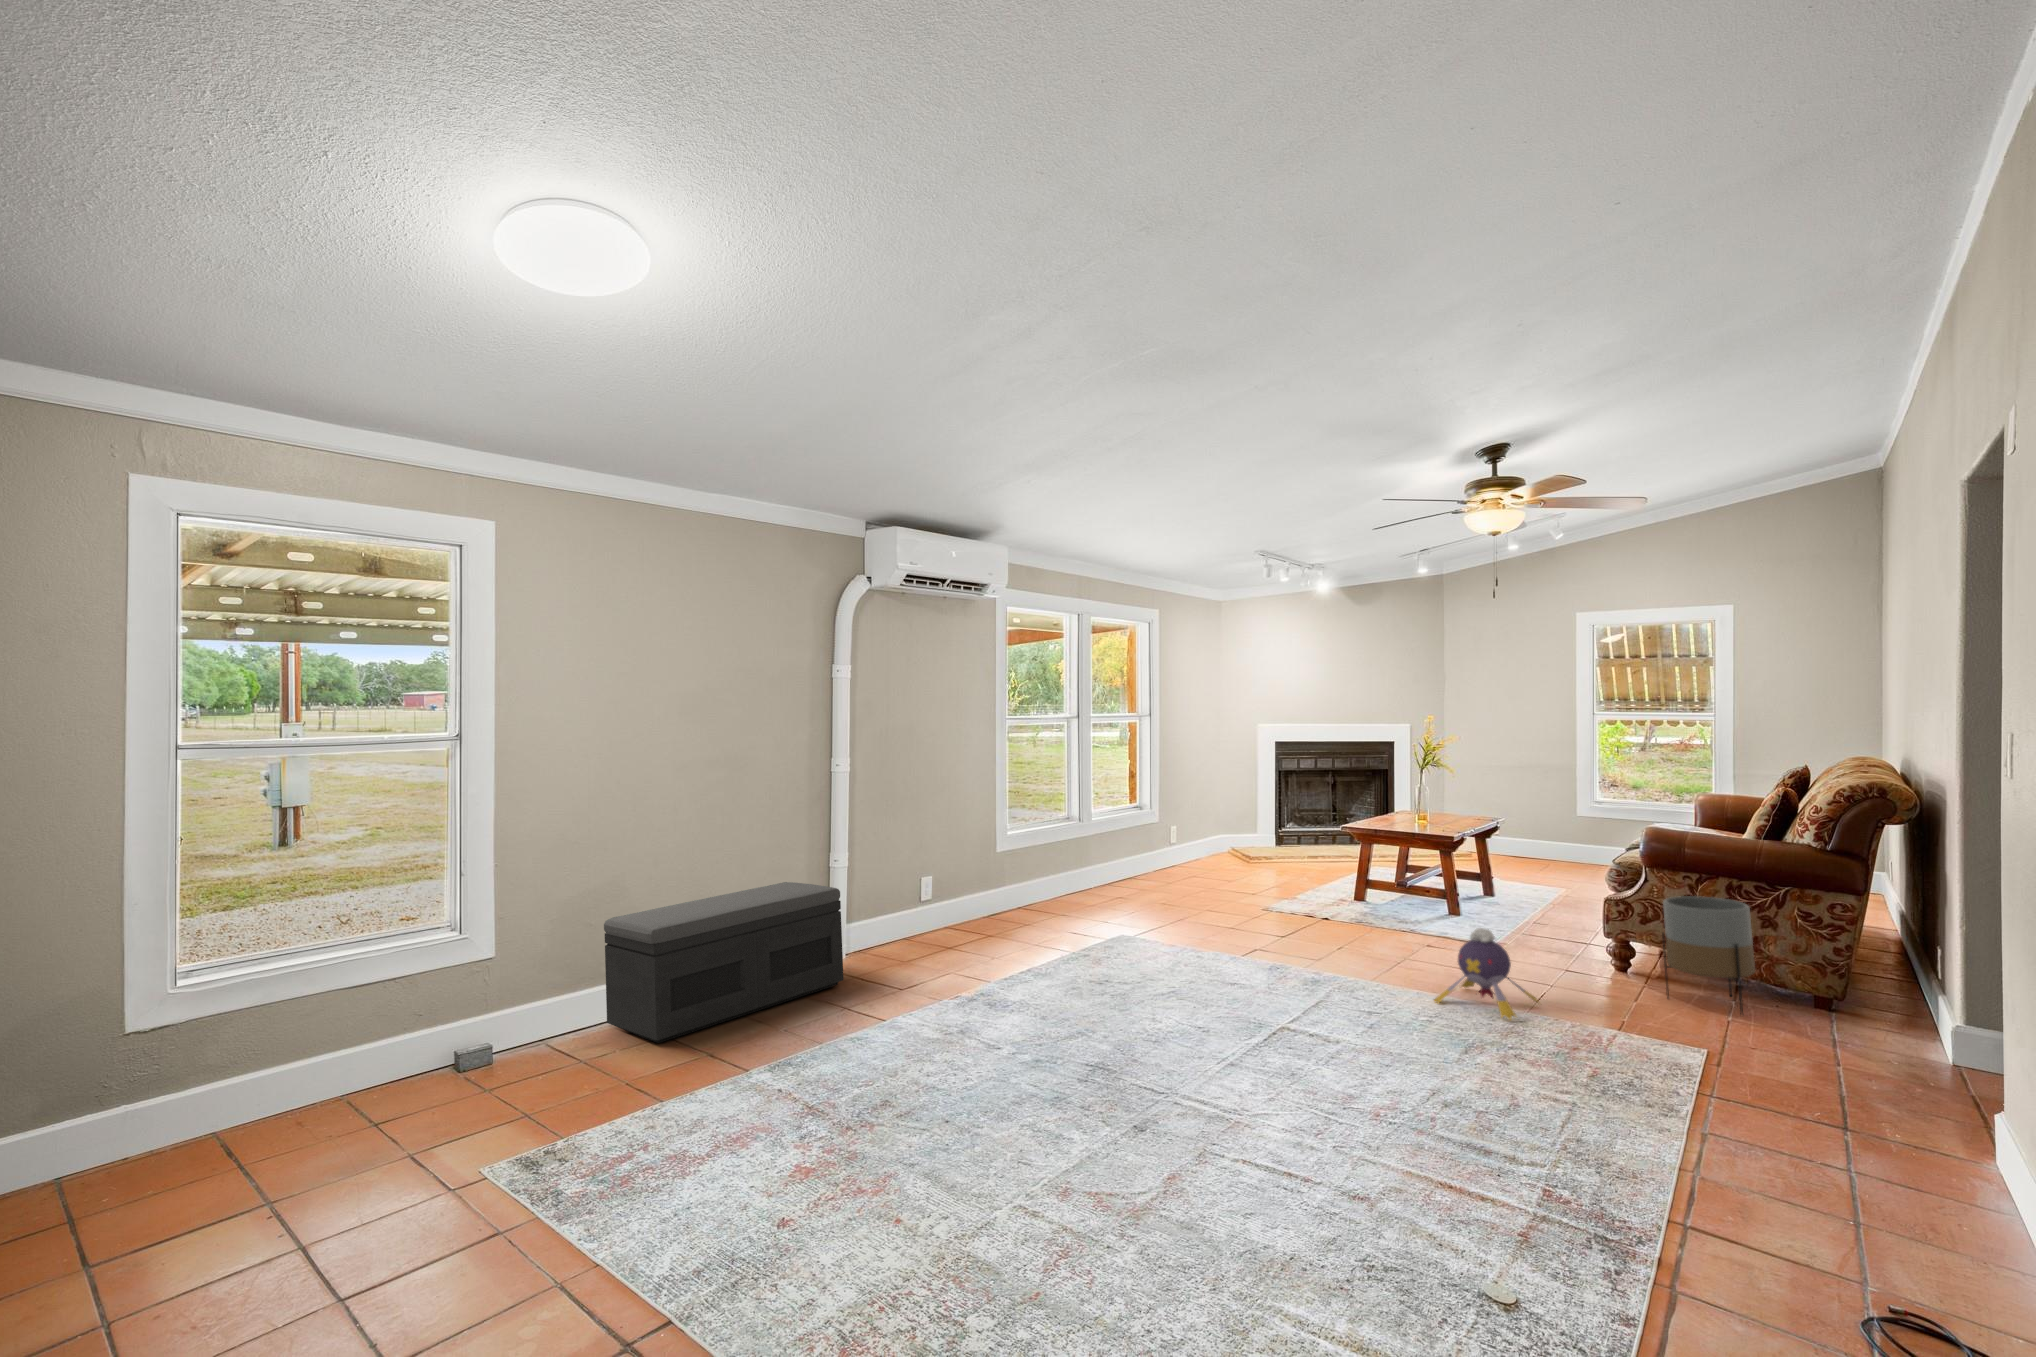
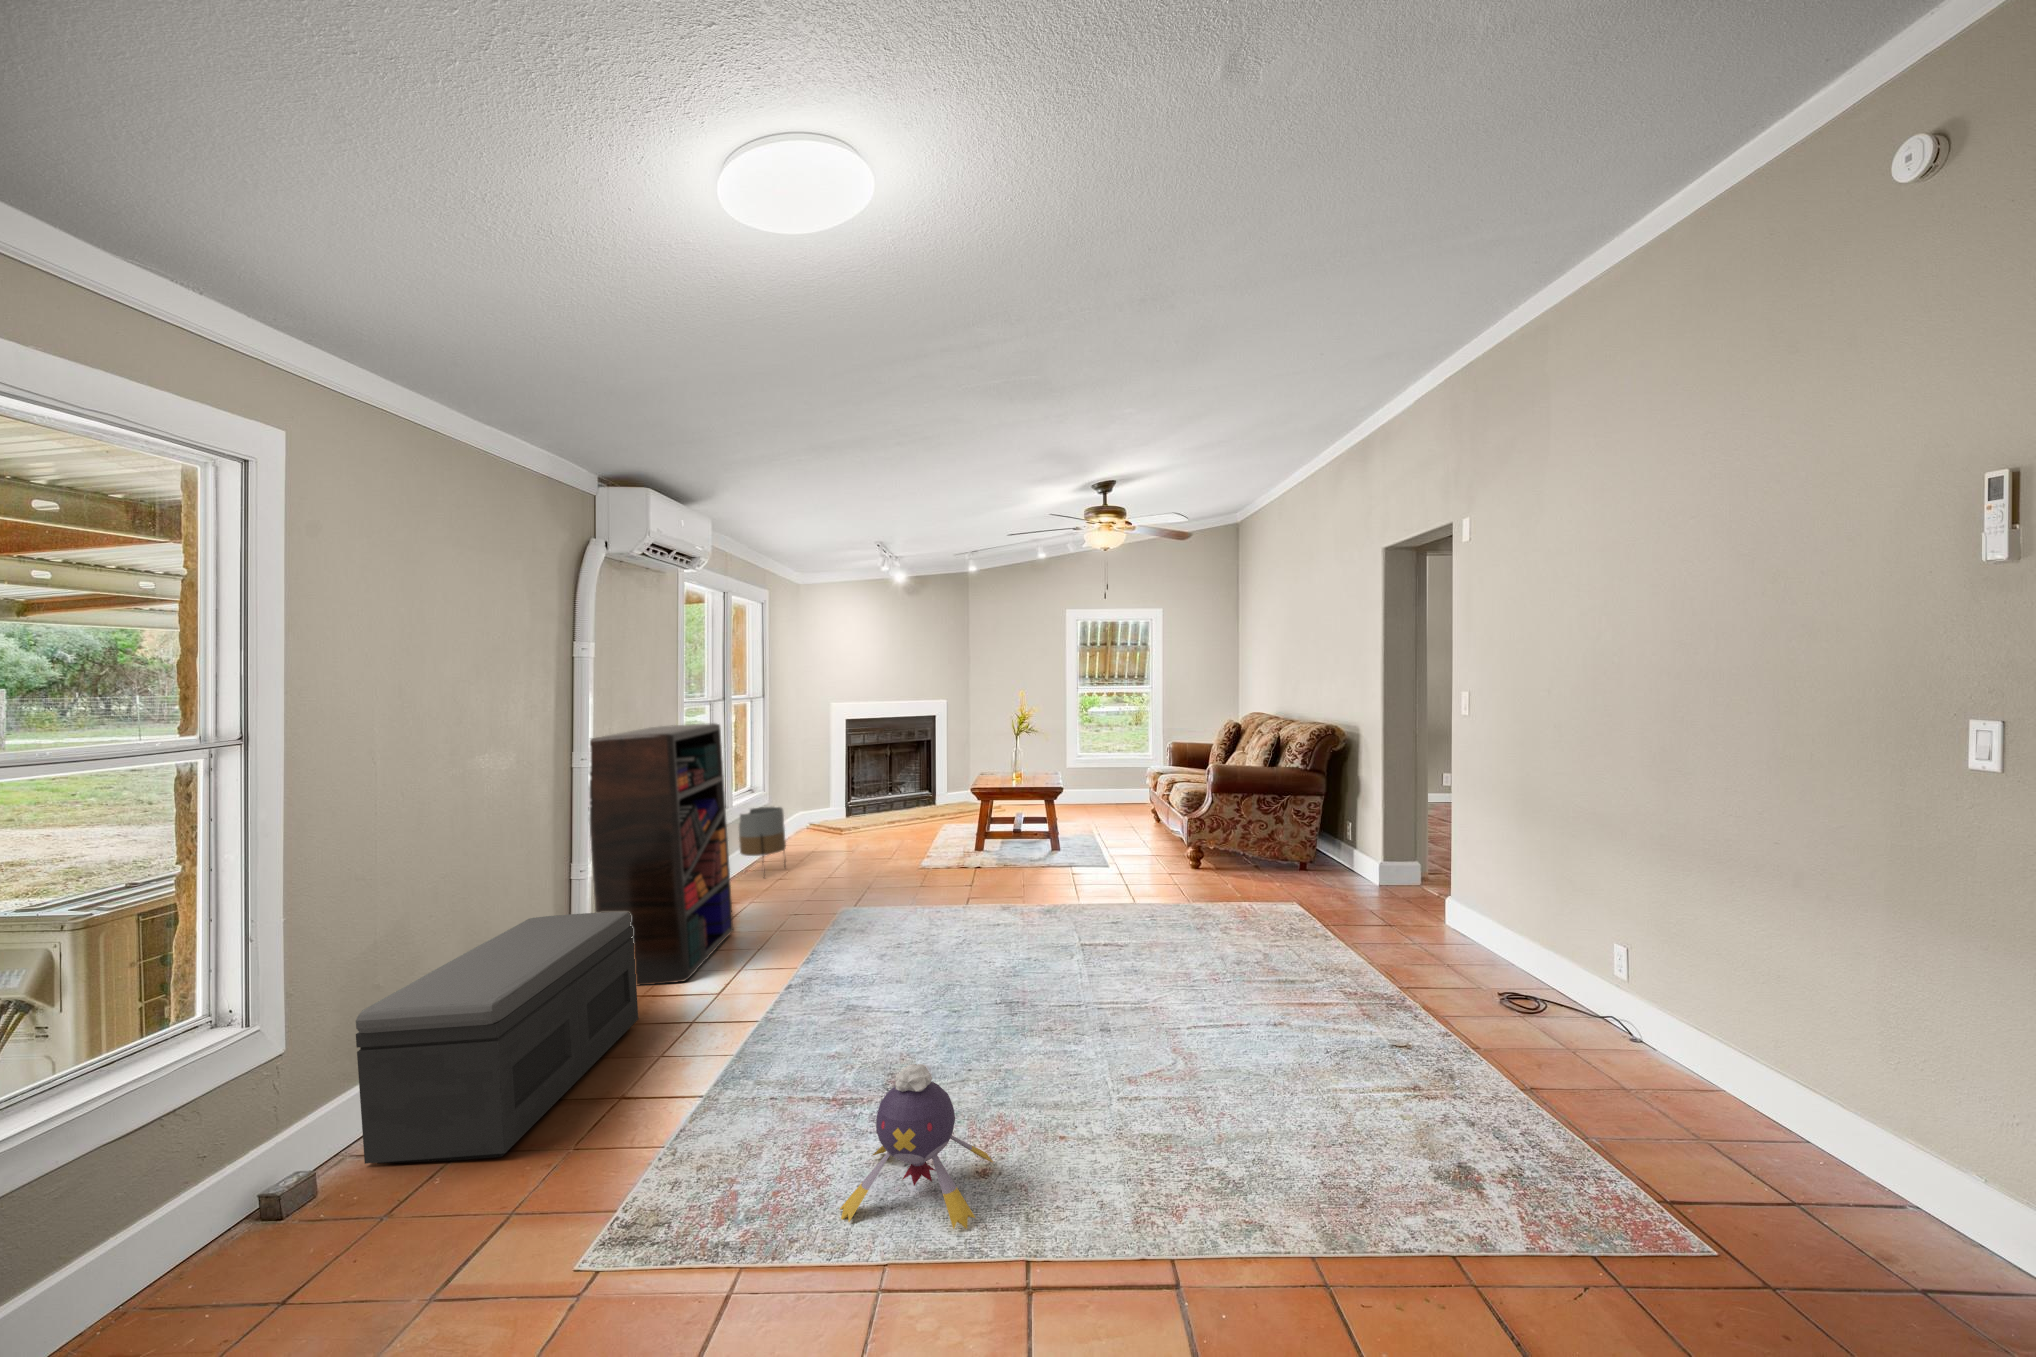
bookshelf: none [861,737,1010,962] -> present [590,723,734,985]
planter: present [1662,896,1755,1015] -> present [739,807,786,857]
plush toy: present [1435,928,1539,1020] -> present [840,1064,993,1229]

